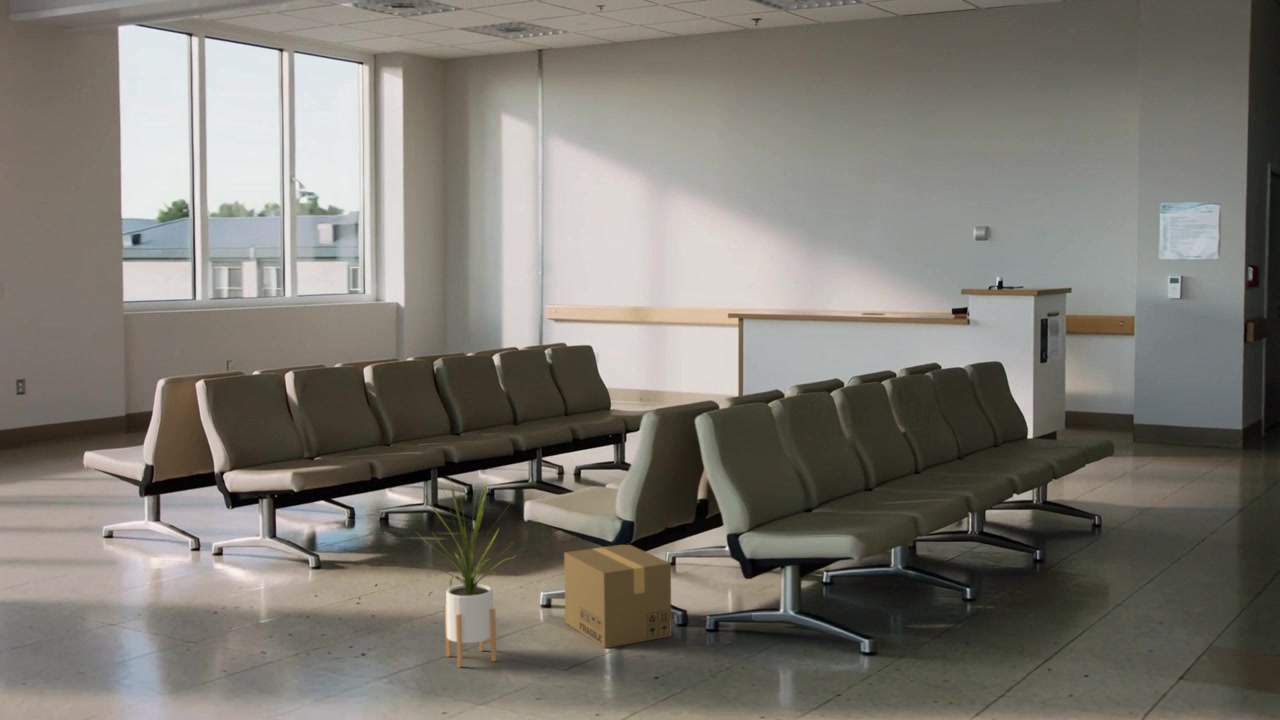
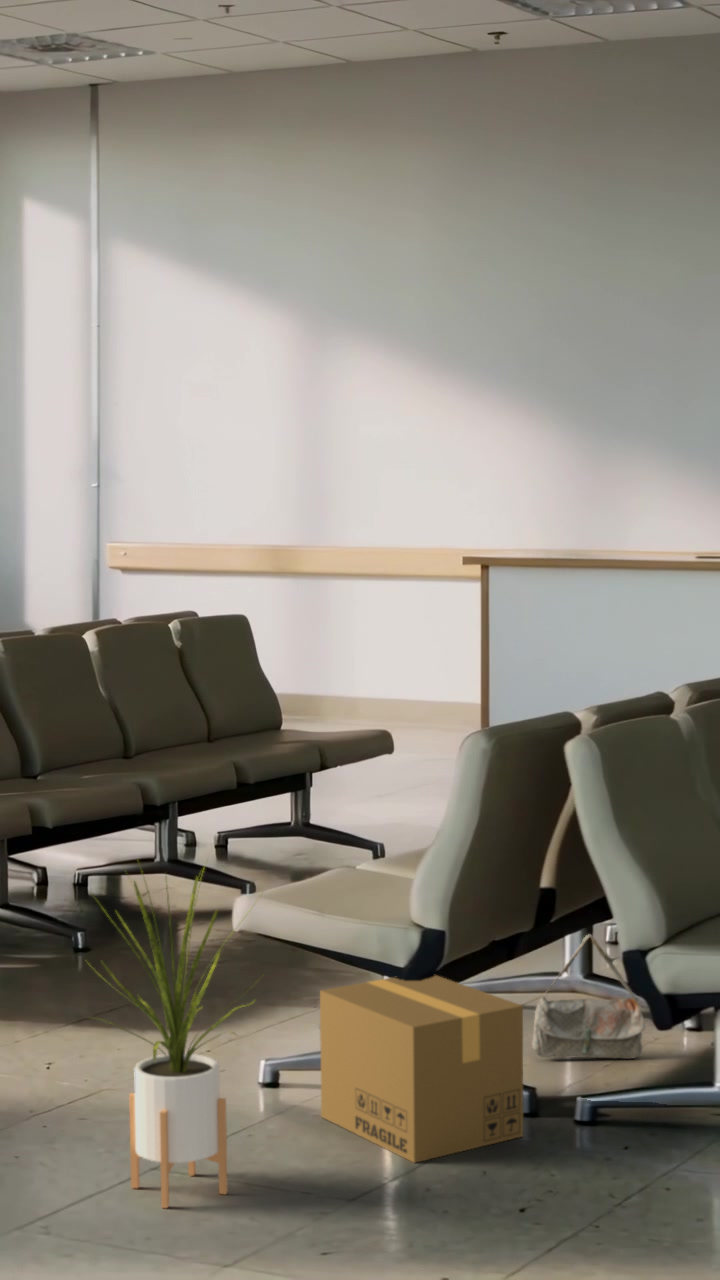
bag: none [696,526,760,596] -> present [532,934,646,1059]

